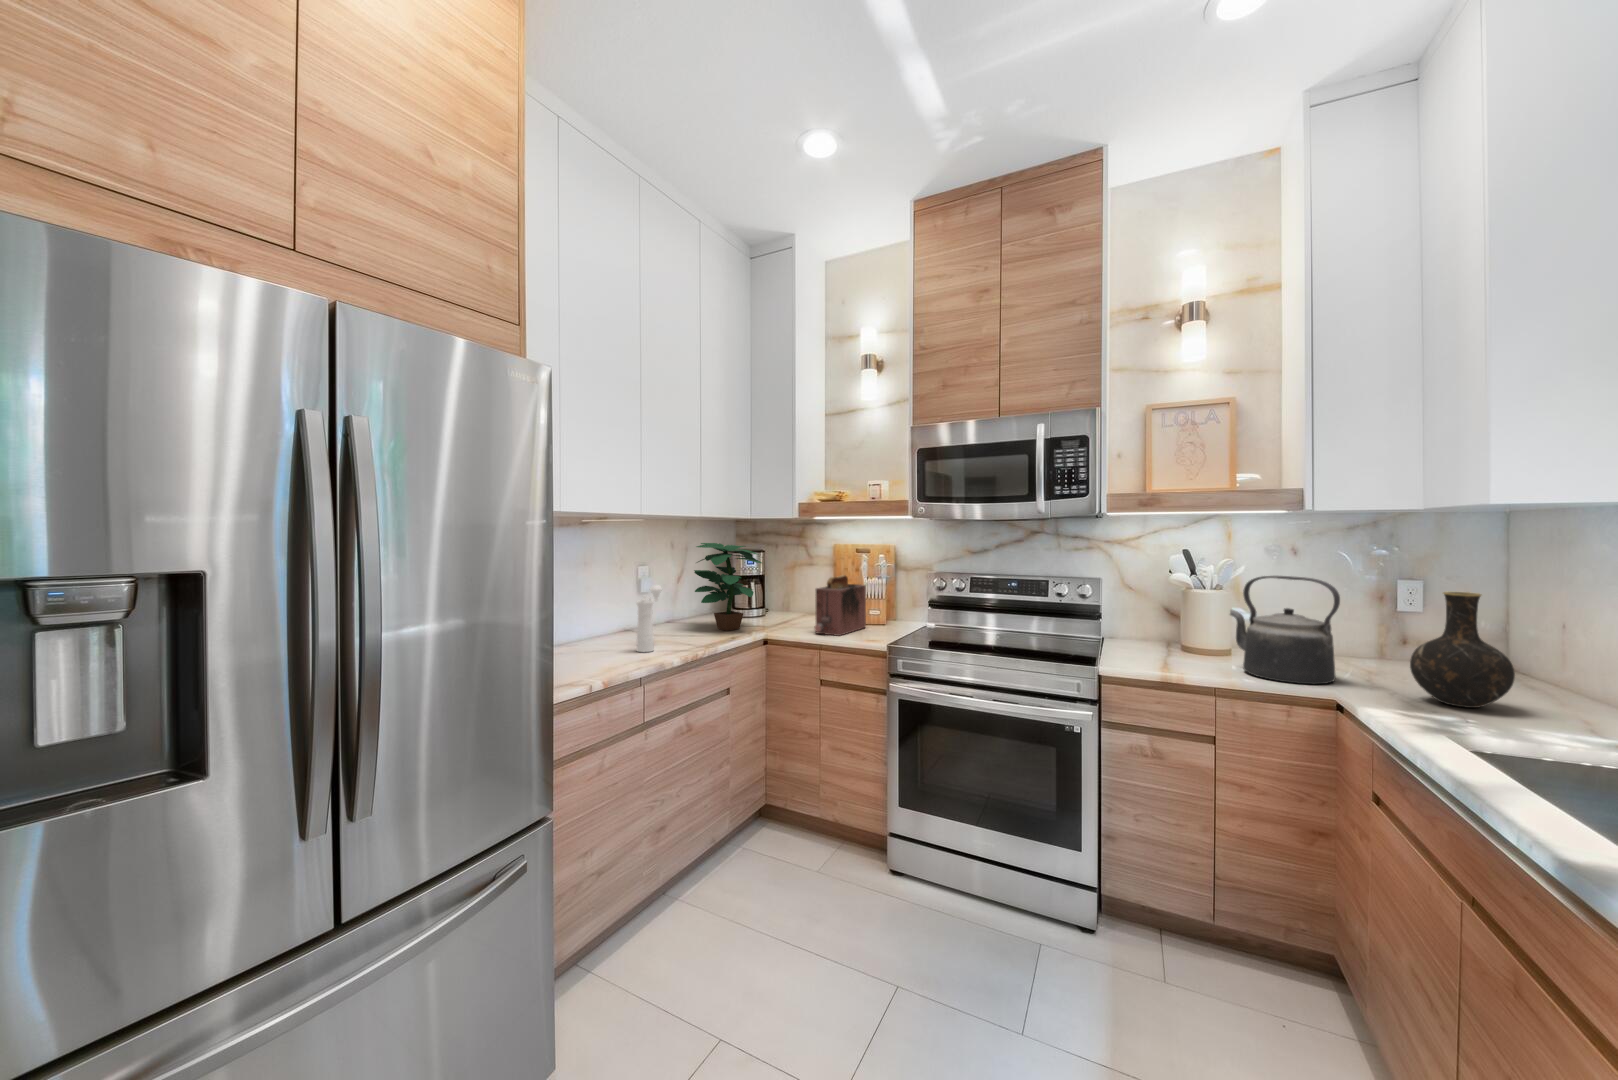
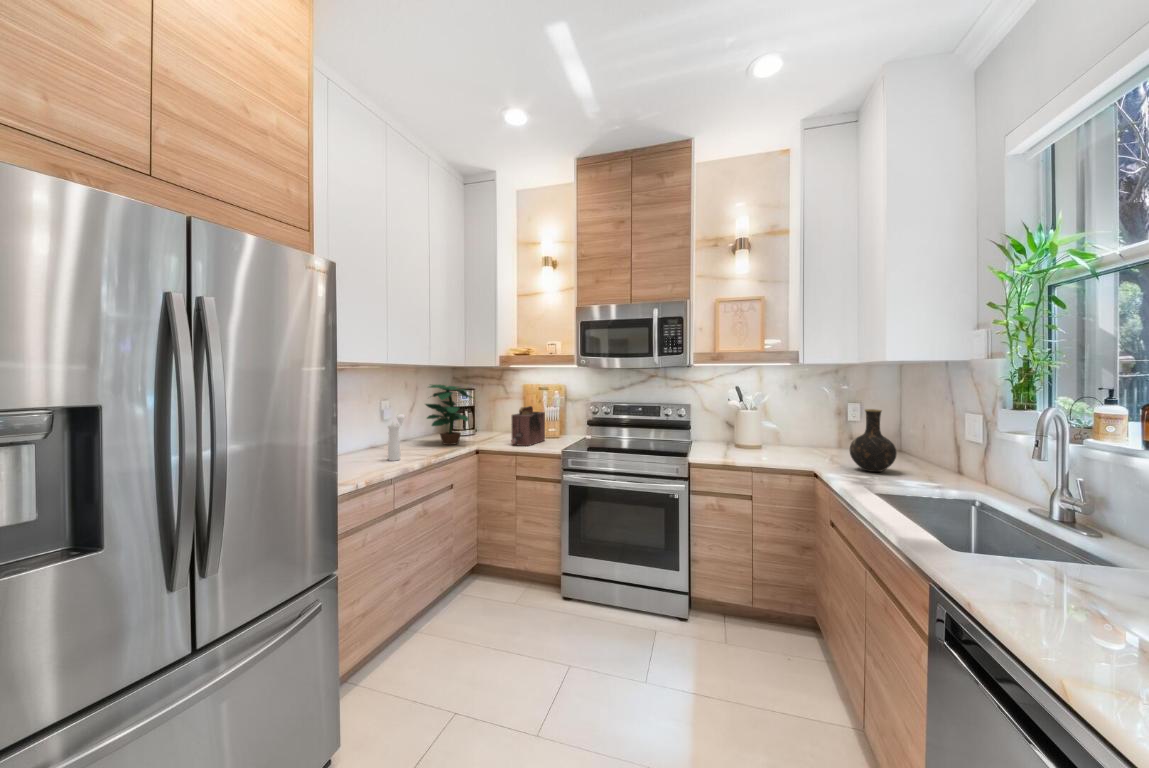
kettle: present [1230,576,1340,684] -> none [761,402,817,464]

